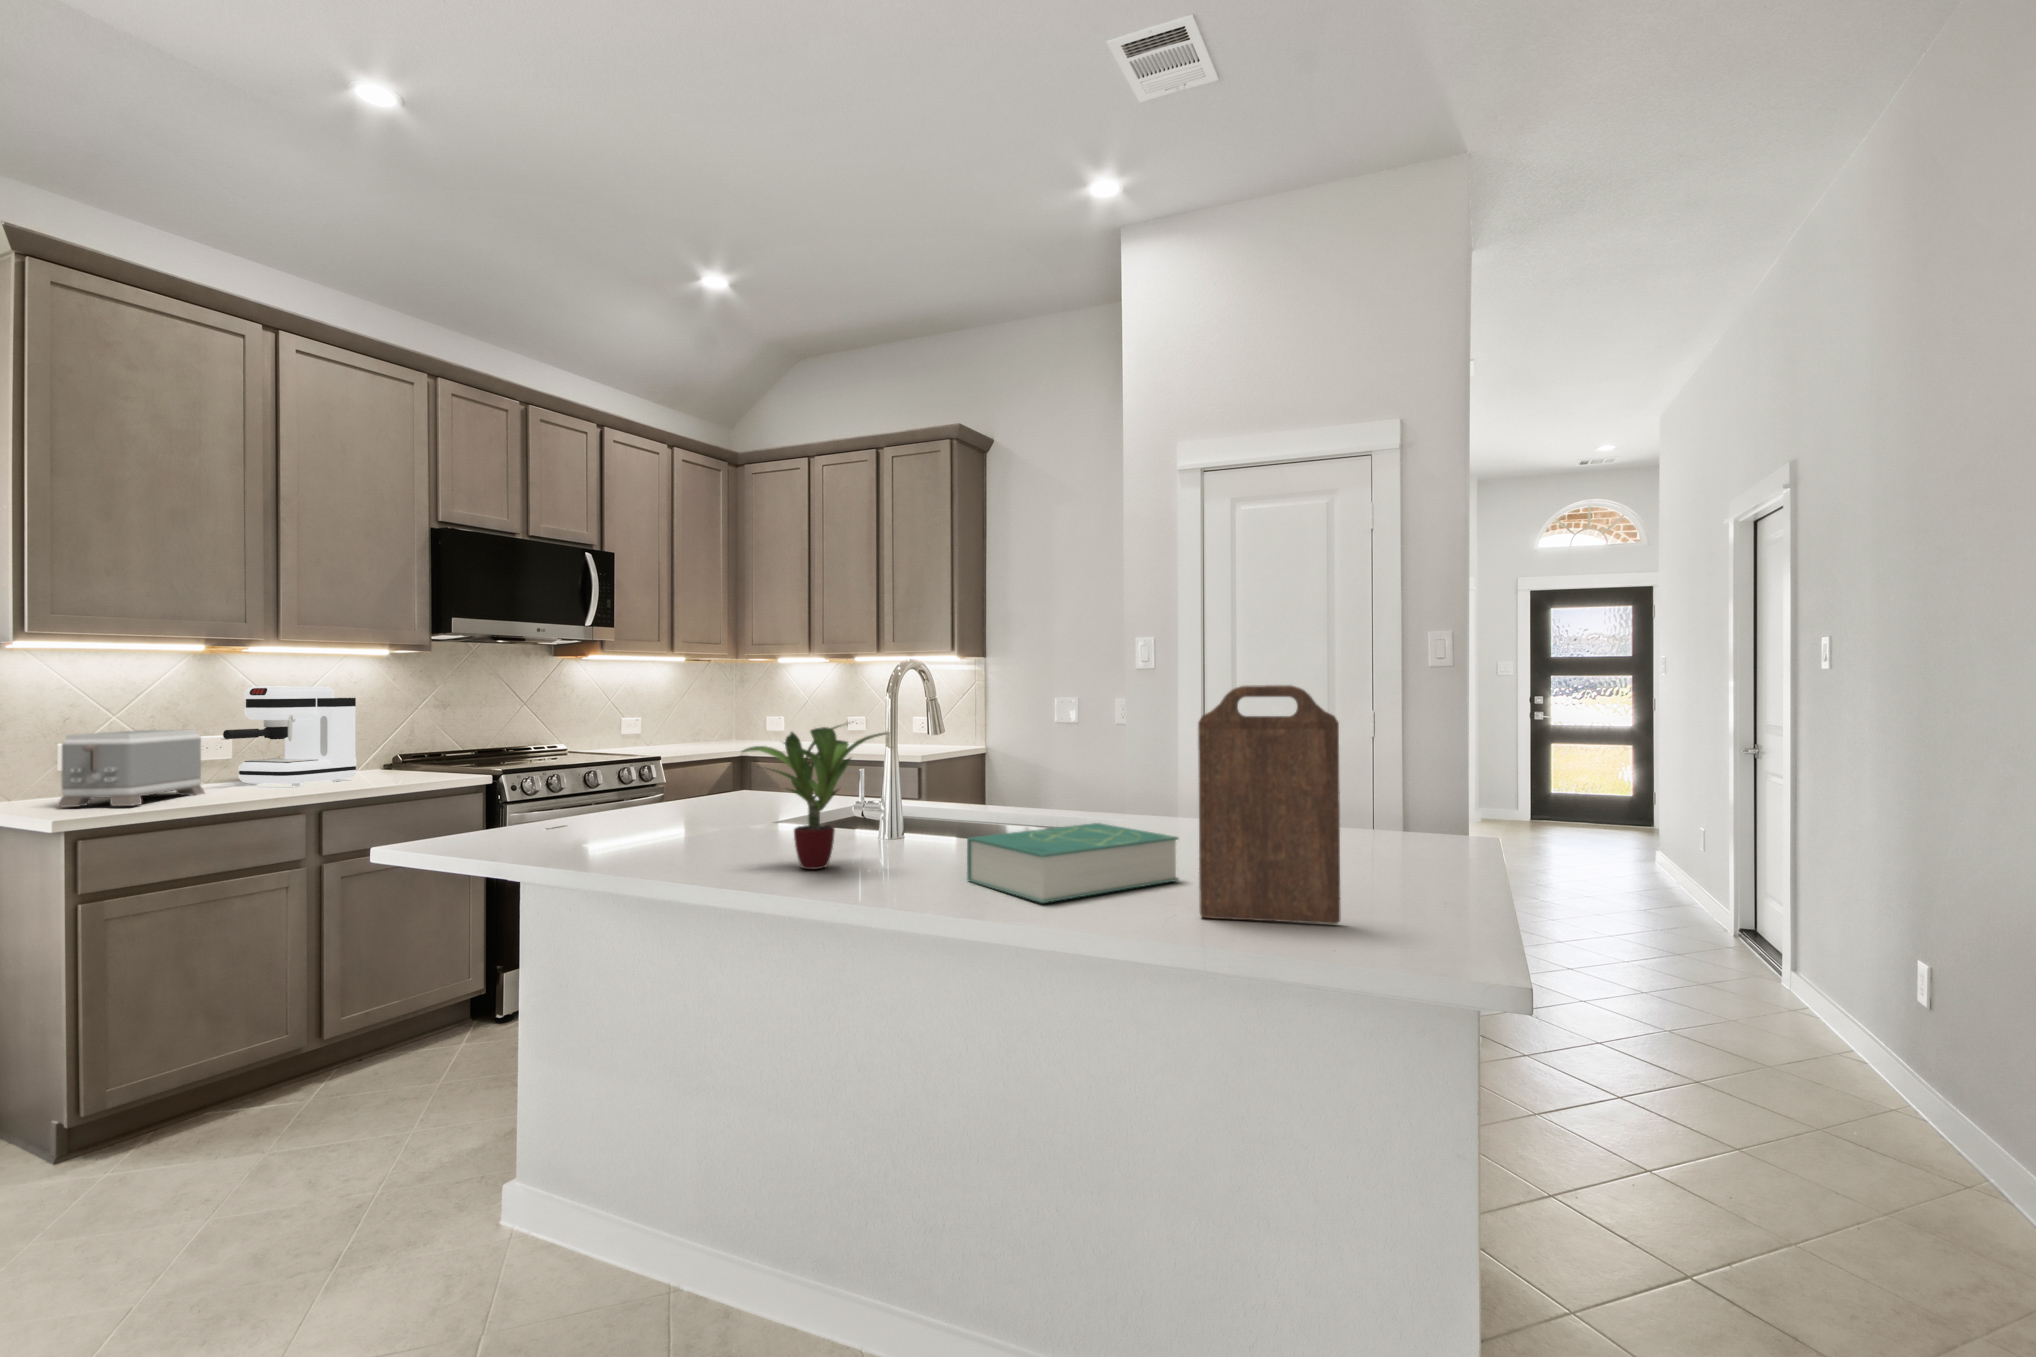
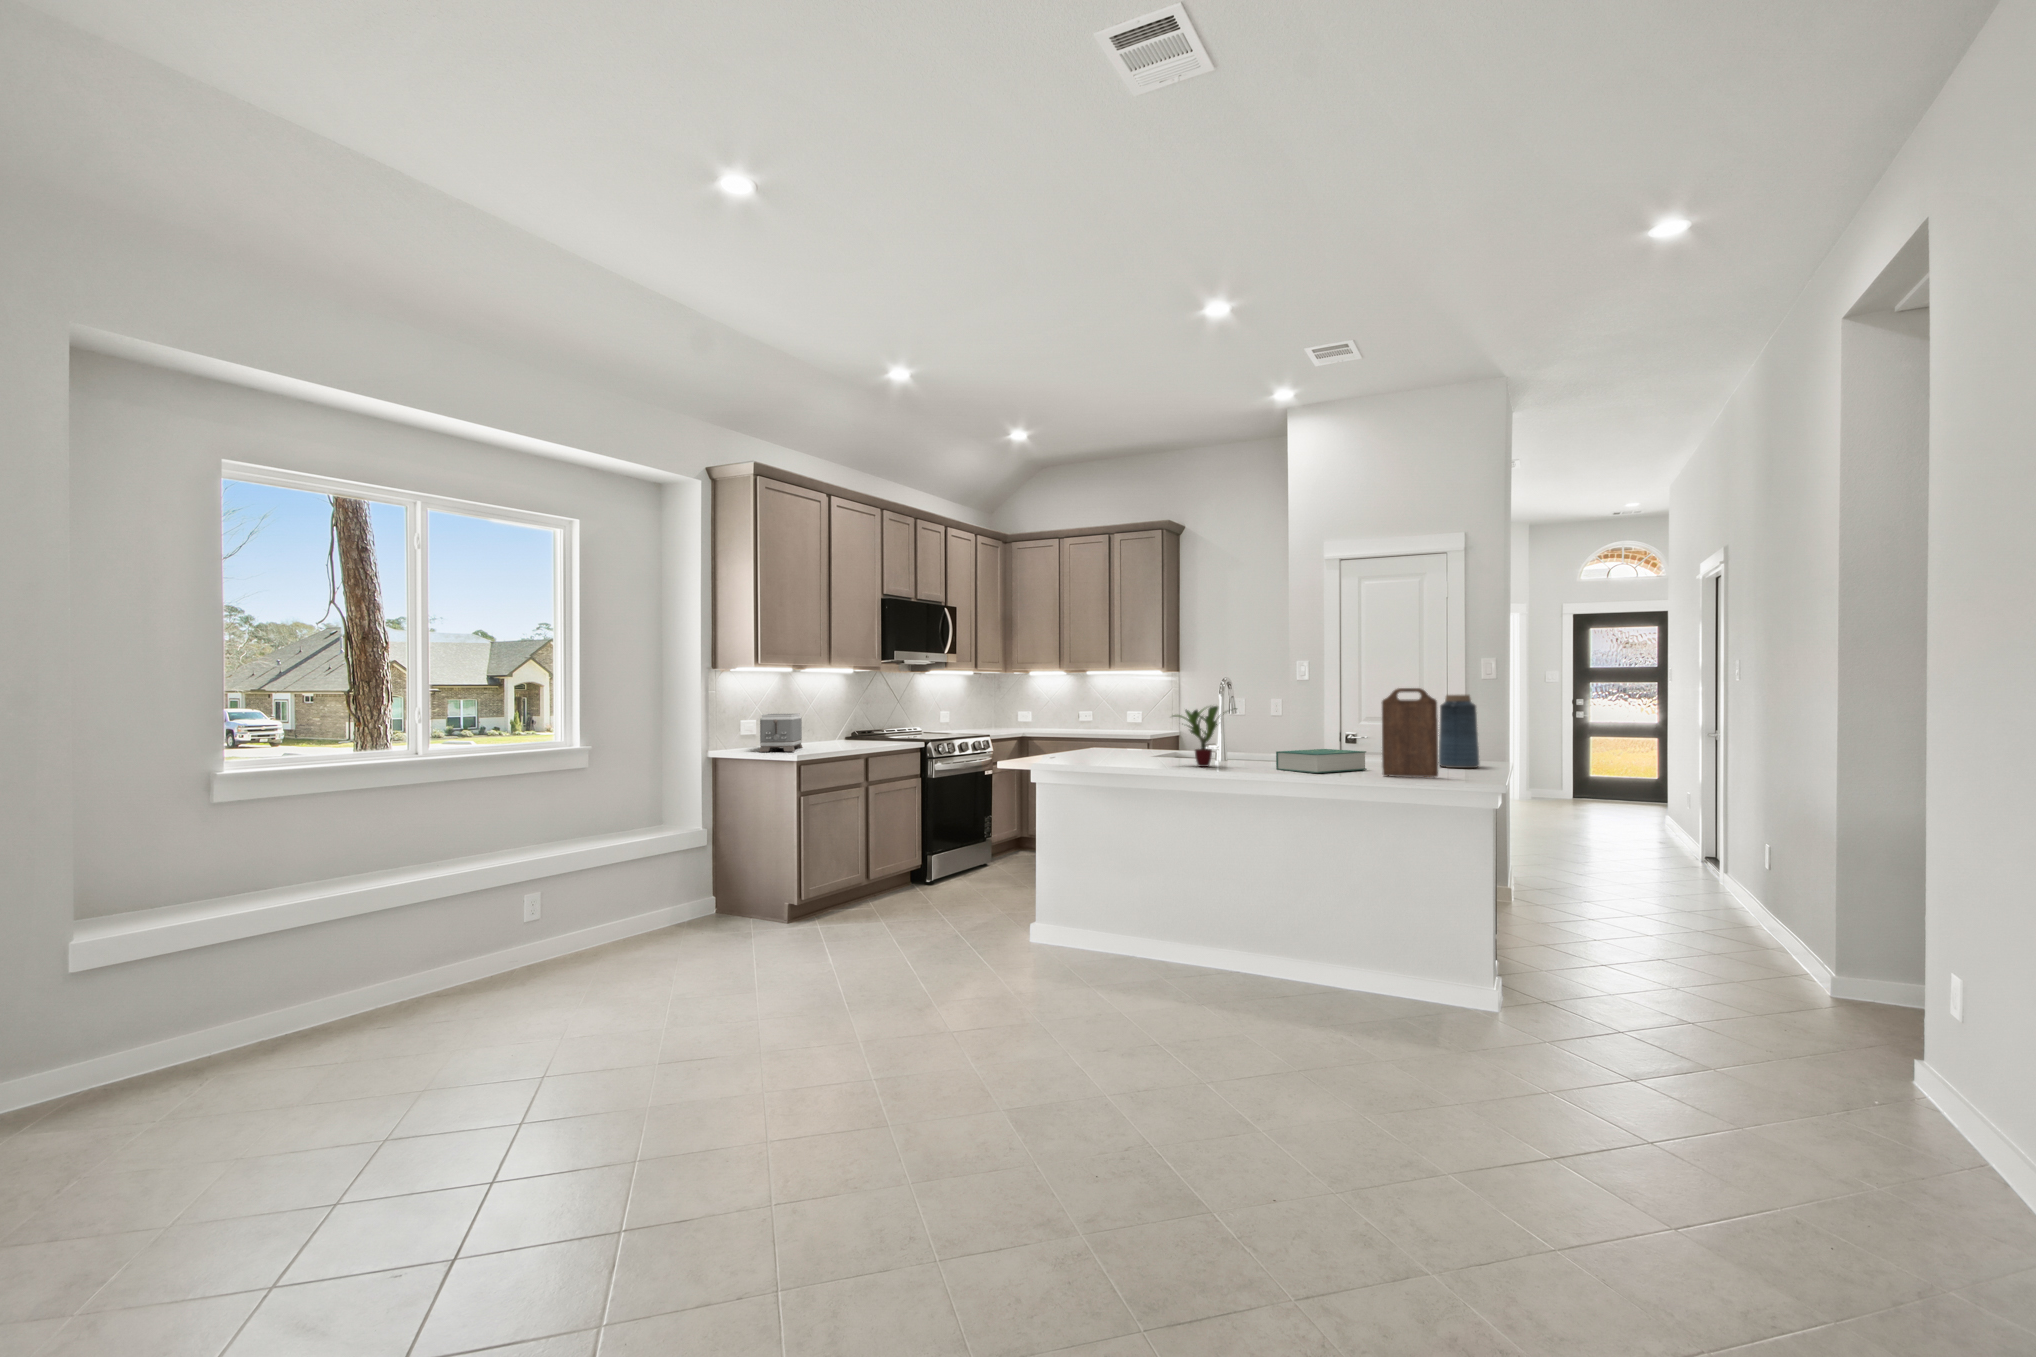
coffee maker: present [223,686,356,786] -> none [805,691,859,745]
vase: none [1349,700,1439,870] -> present [1438,695,1480,768]

